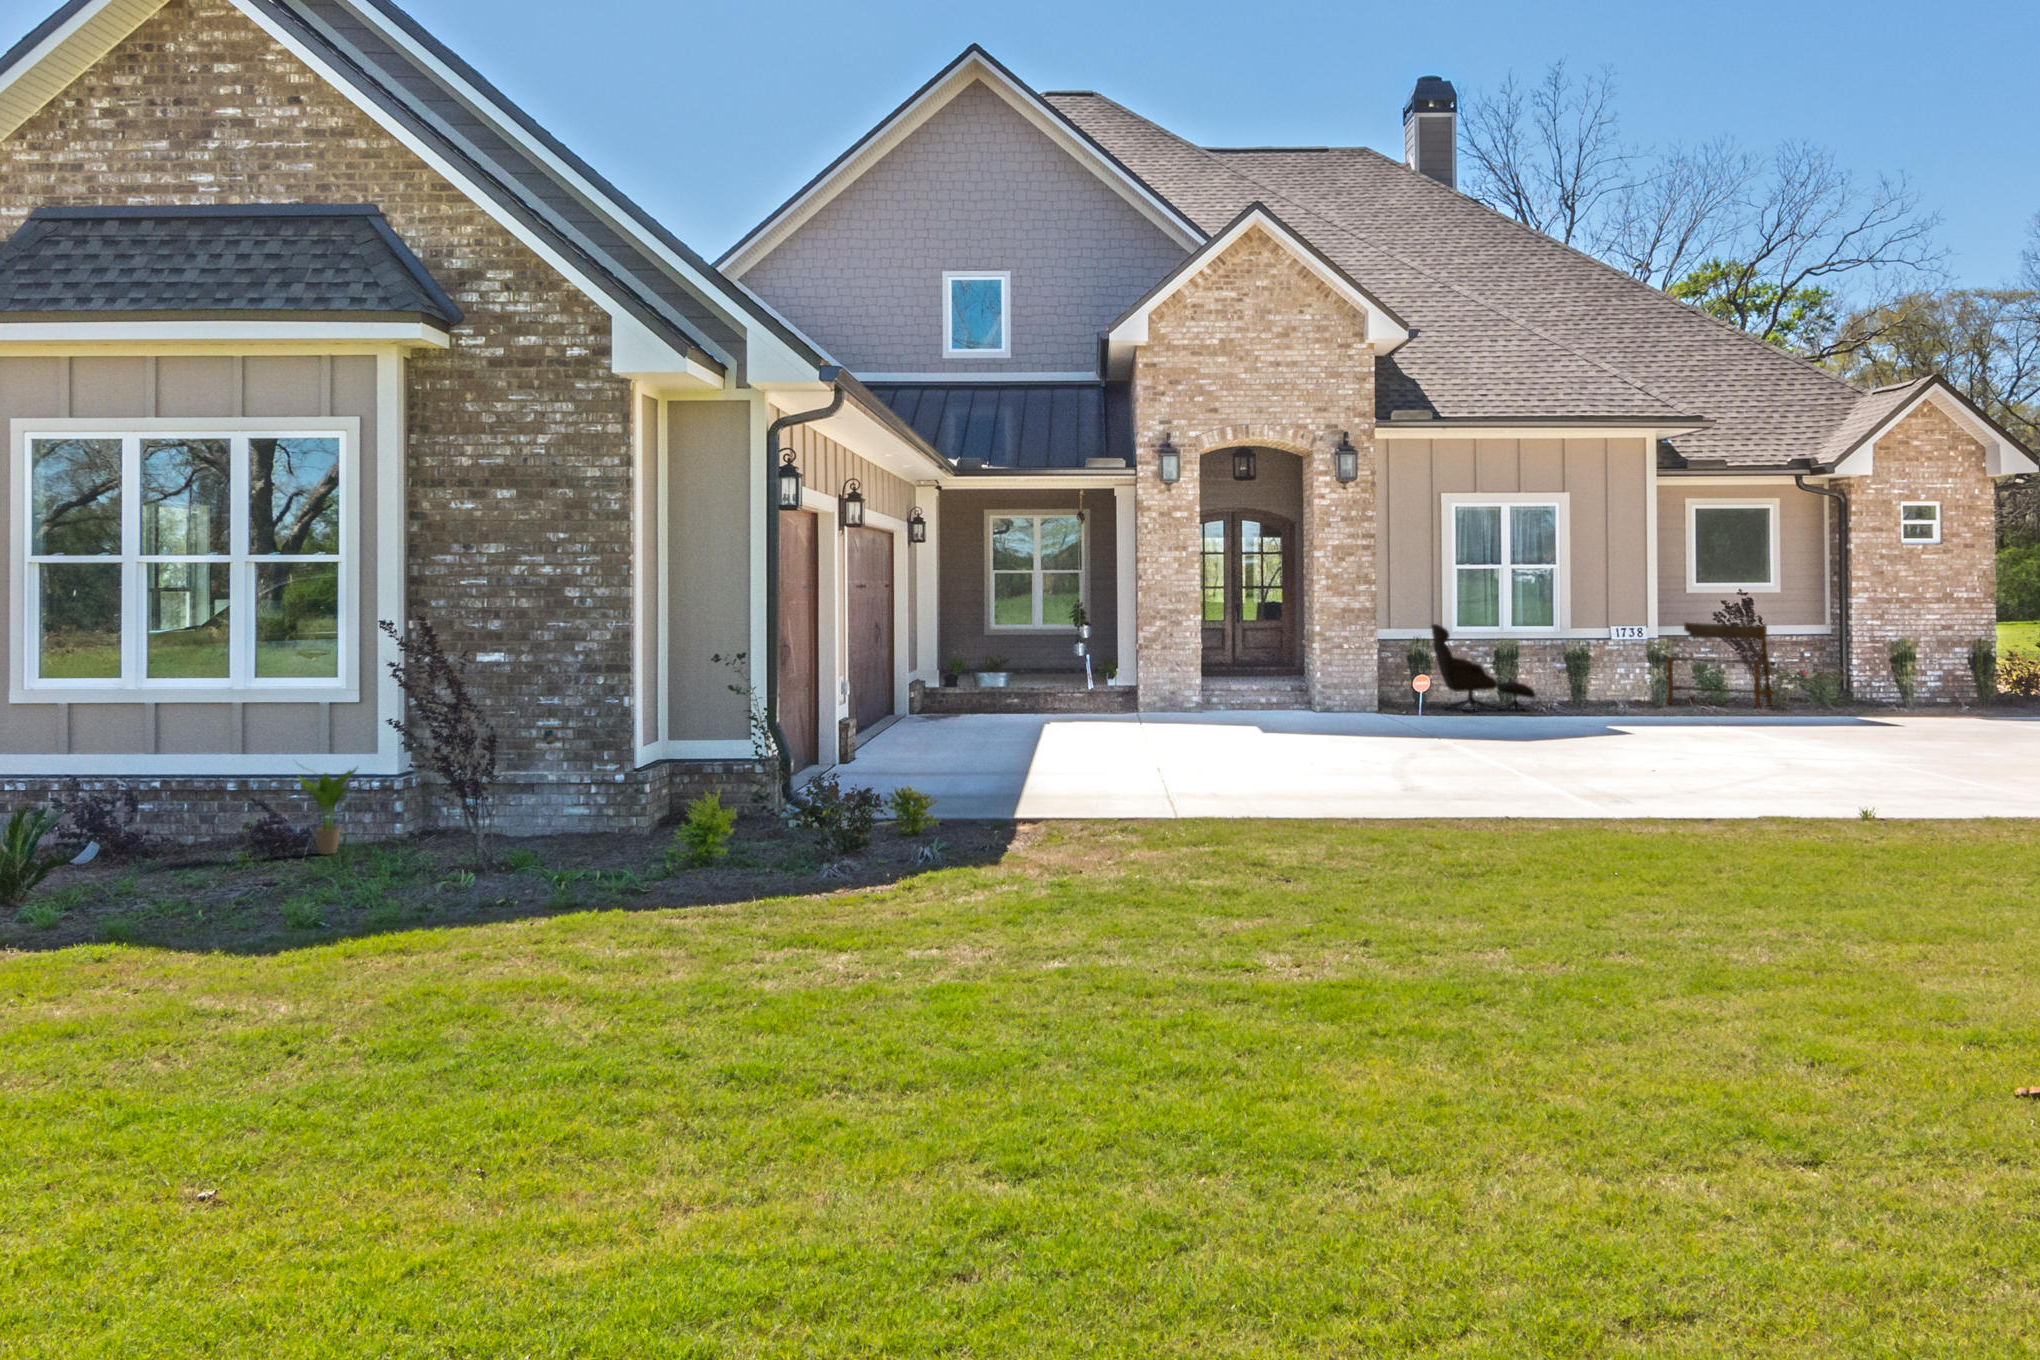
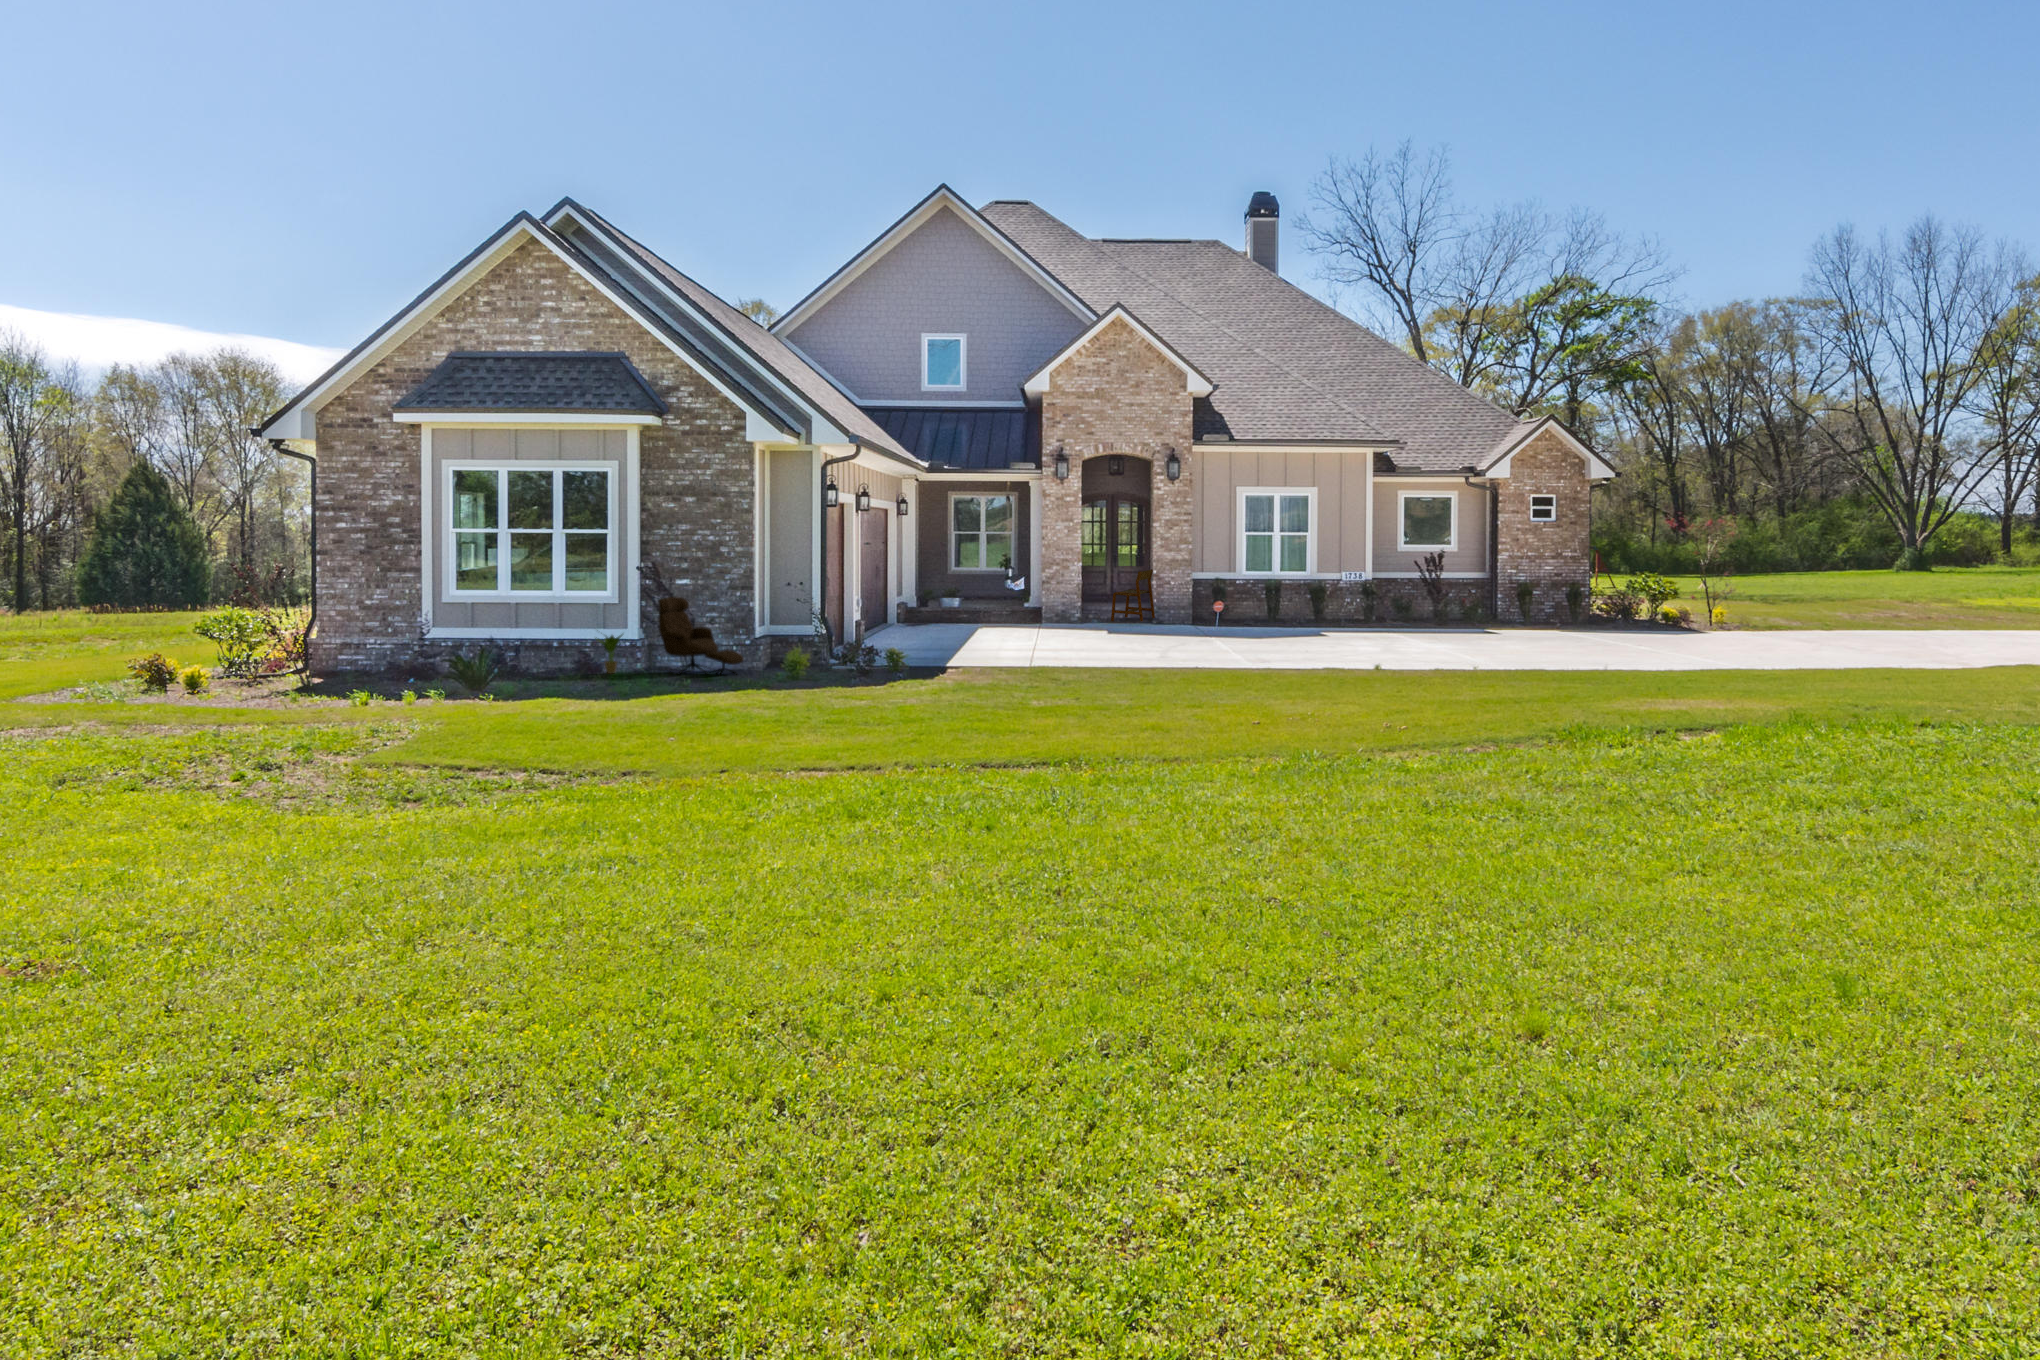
bench: present [1667,622,1774,709] -> present [1111,569,1155,622]
lounge chair: present [1432,624,1536,712] -> present [658,597,744,675]

